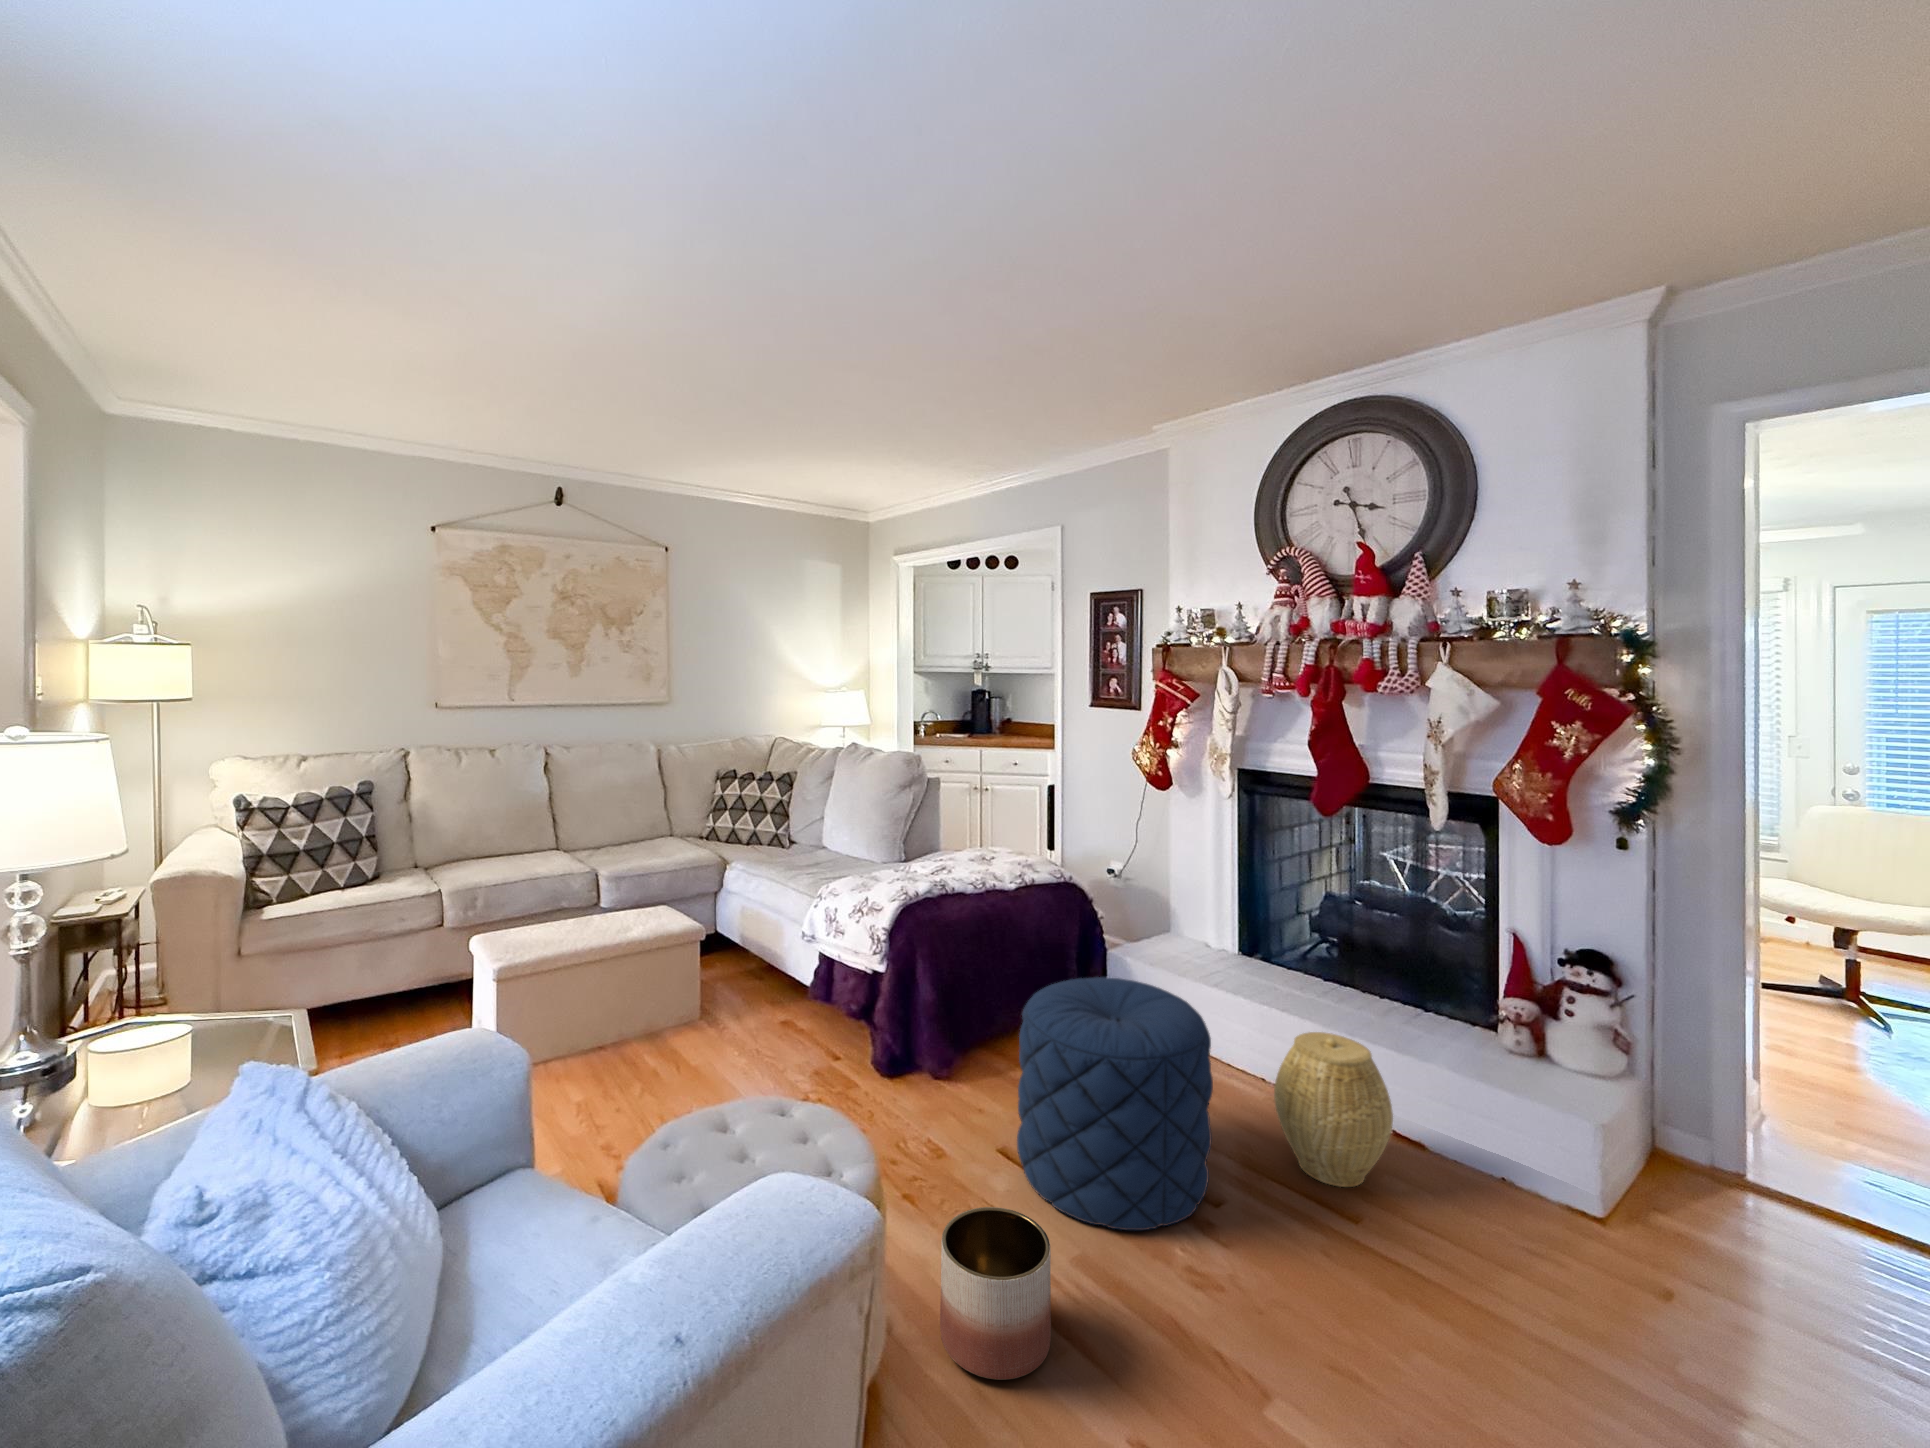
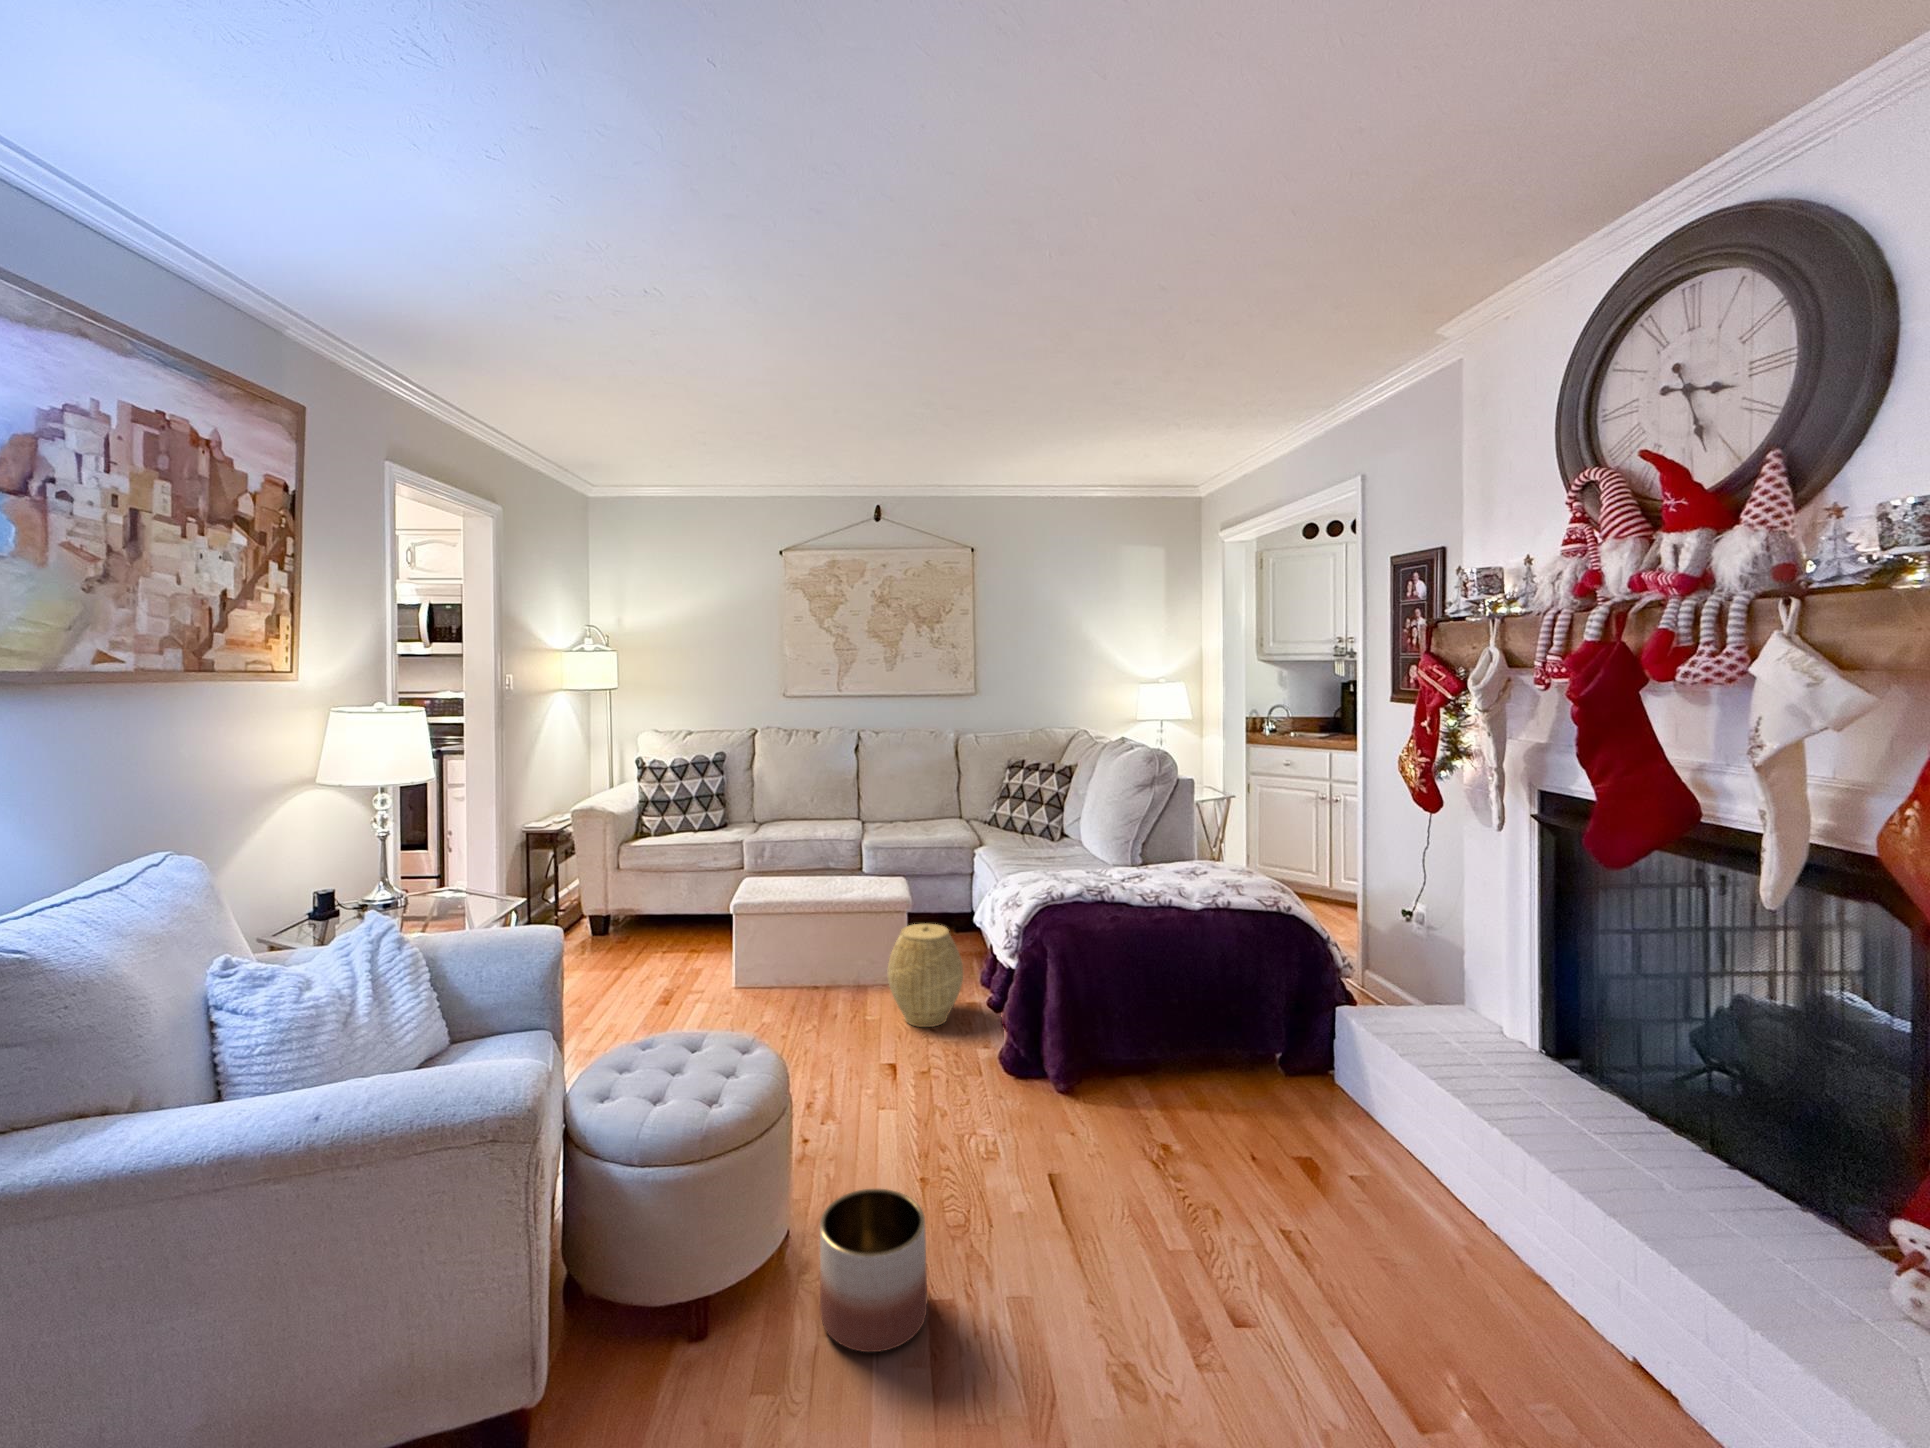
pouf: present [1017,977,1213,1230] -> none [1033,1008,1255,1305]
woven basket: present [1274,1032,1393,1187] -> present [888,924,963,1027]

